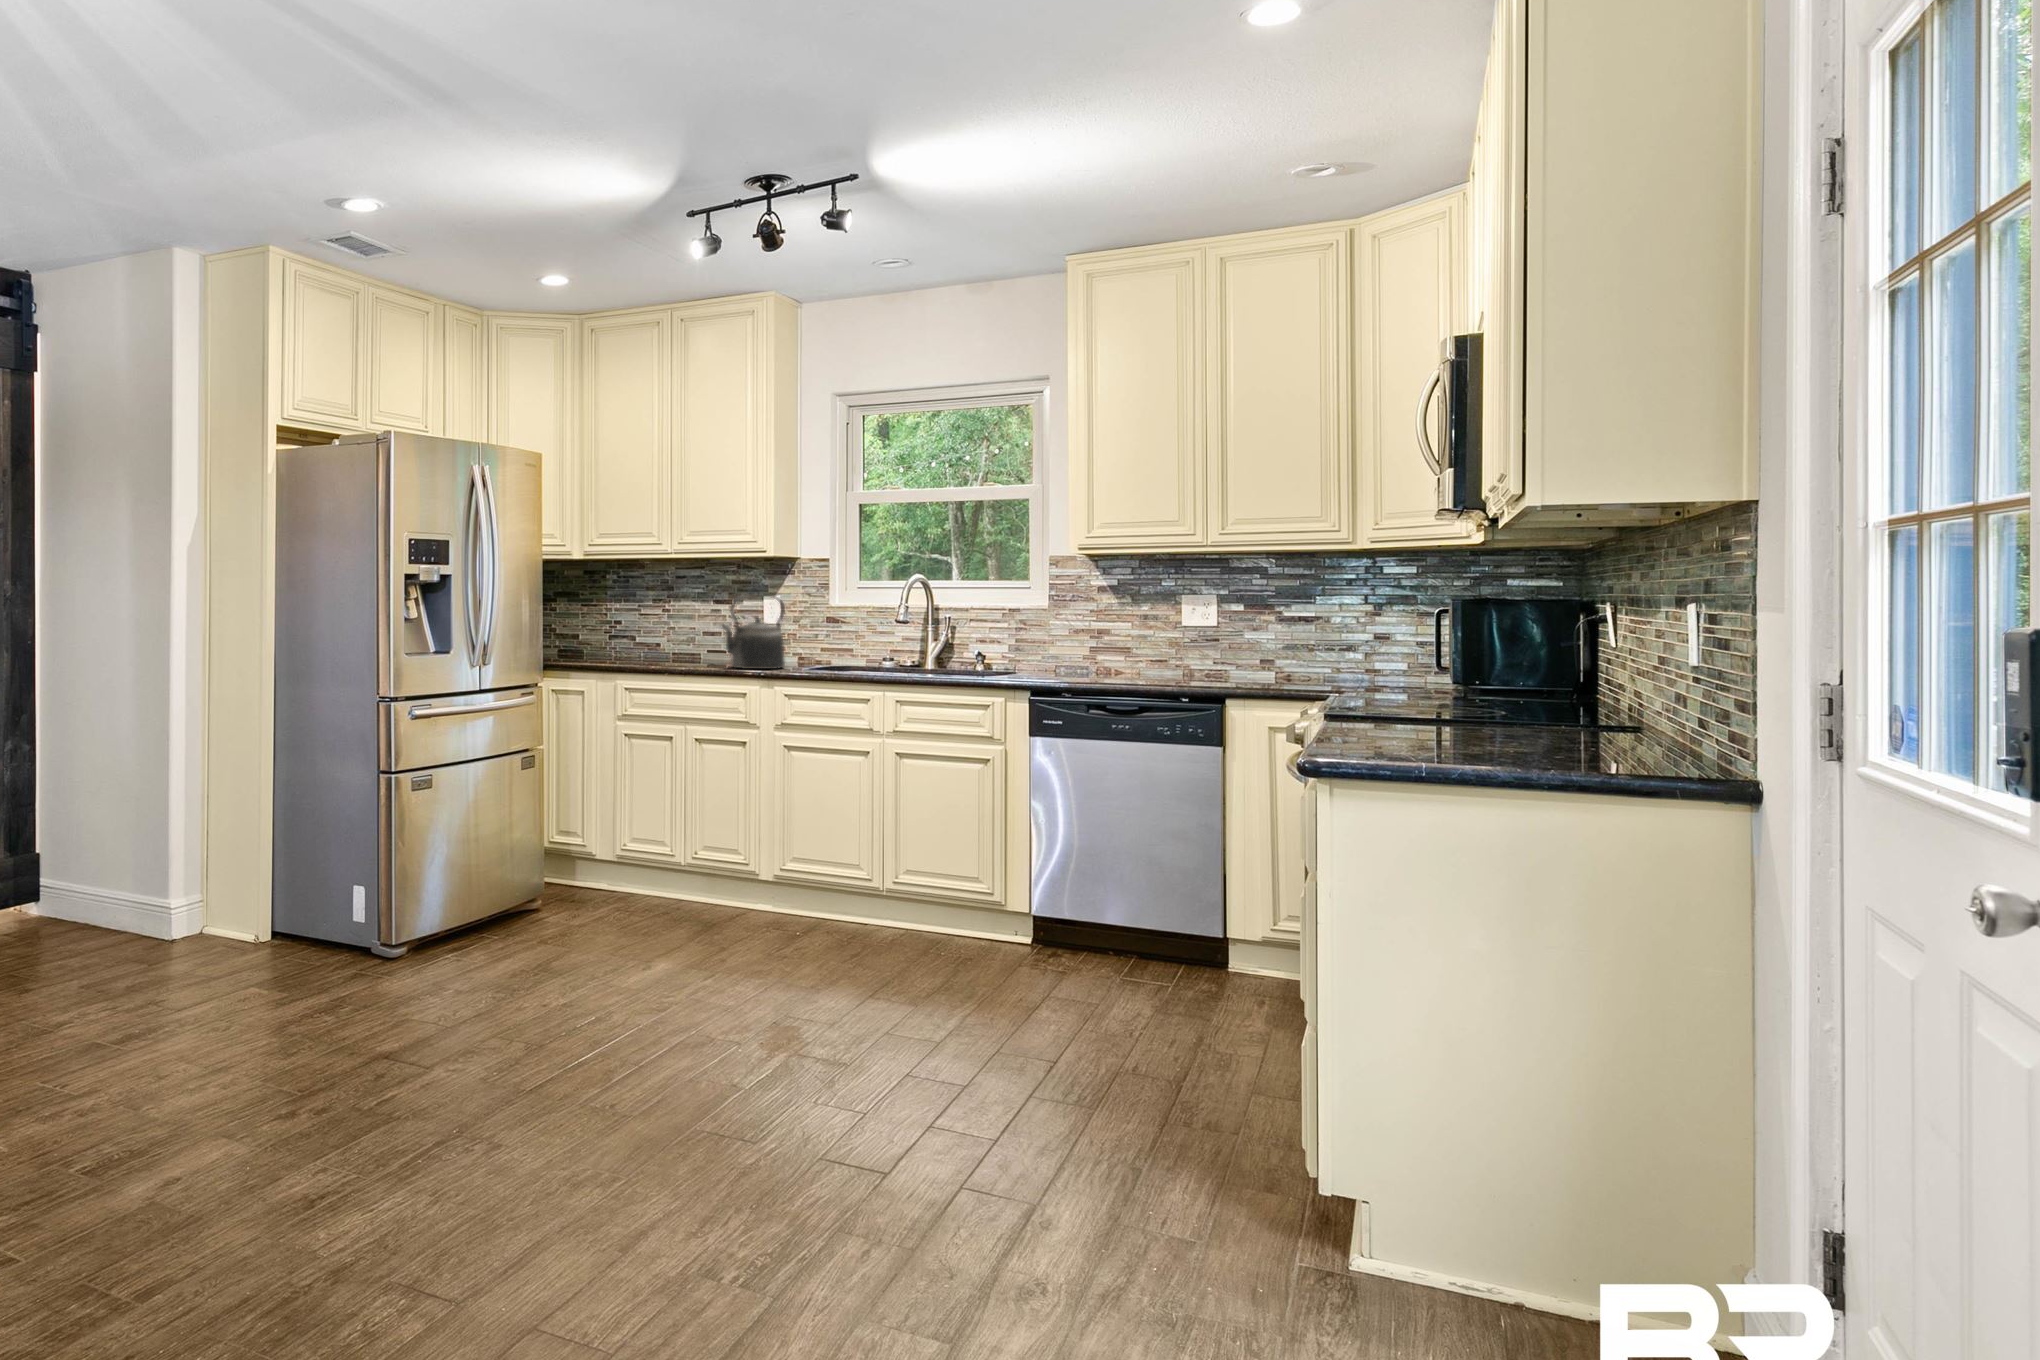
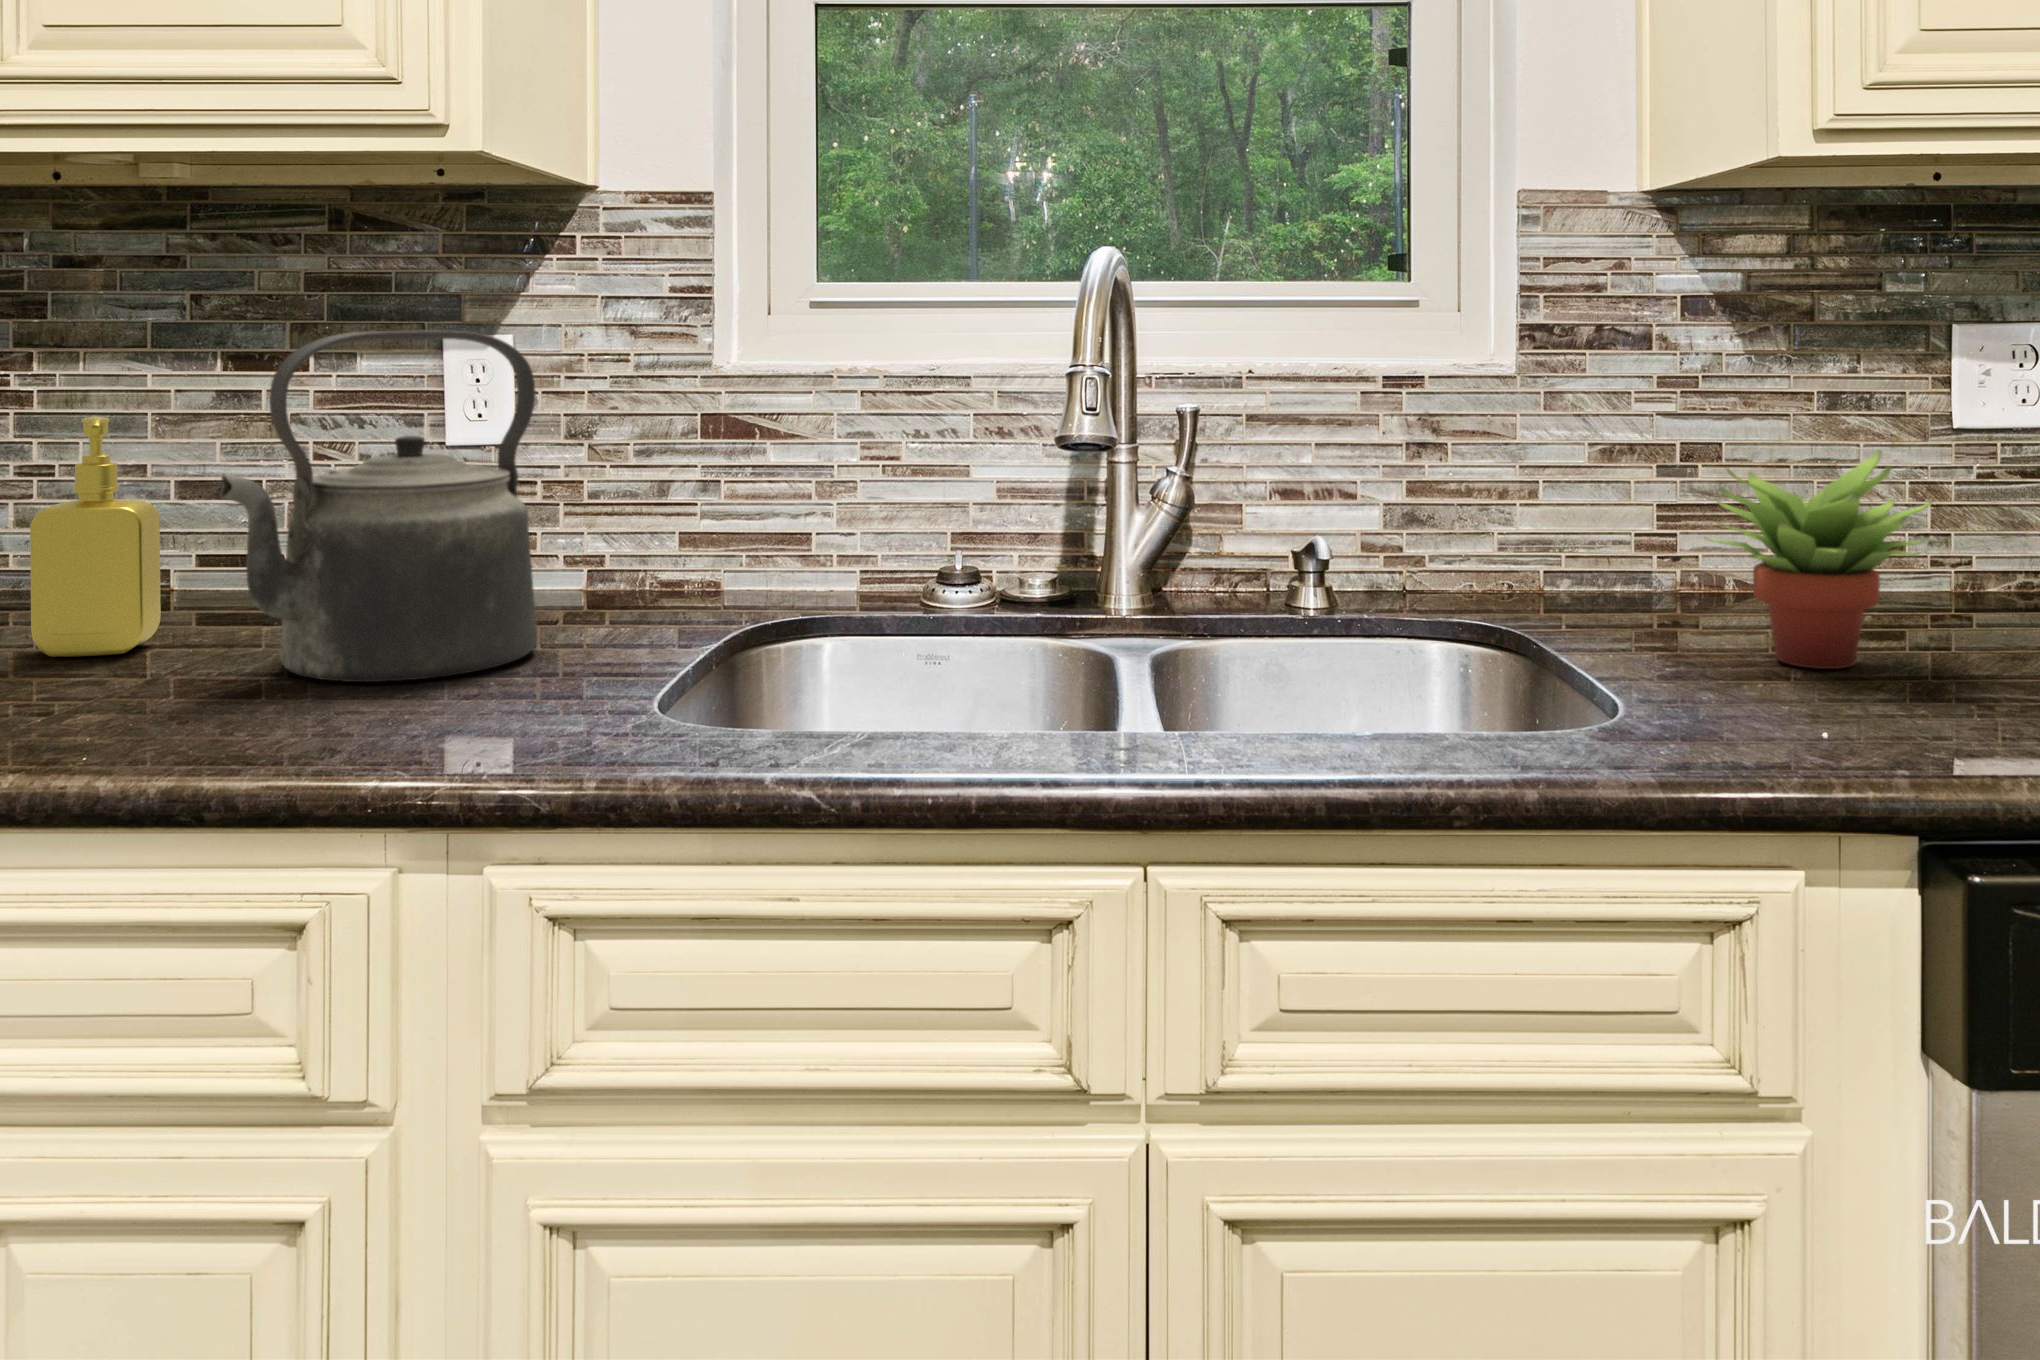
soap dispenser: none [680,613,704,665] -> present [30,417,161,657]
succulent plant: none [1065,627,1128,681] -> present [1706,450,1932,669]

